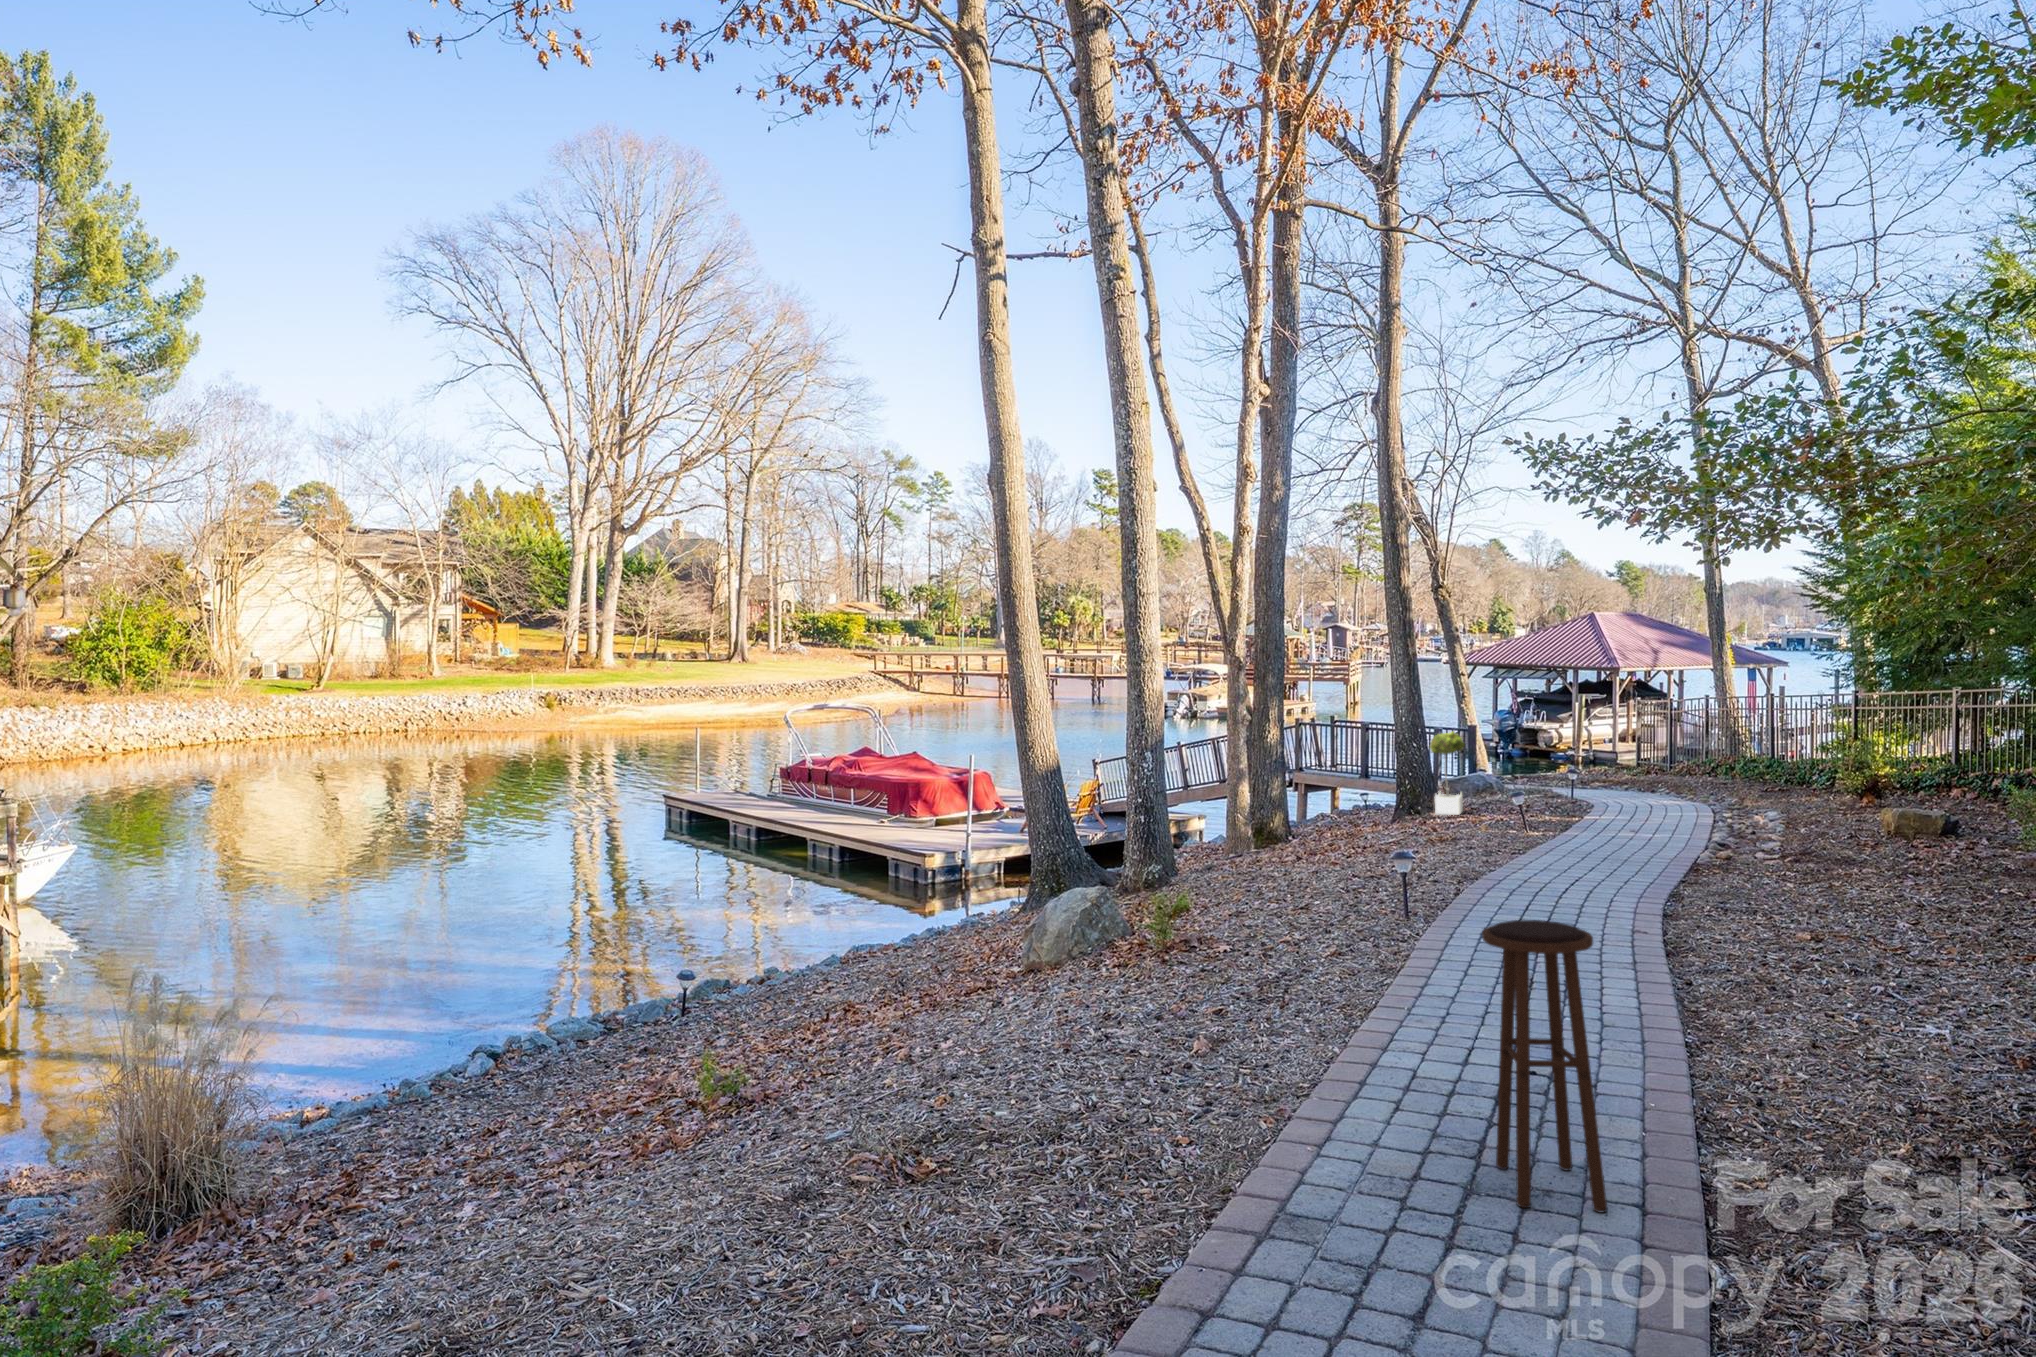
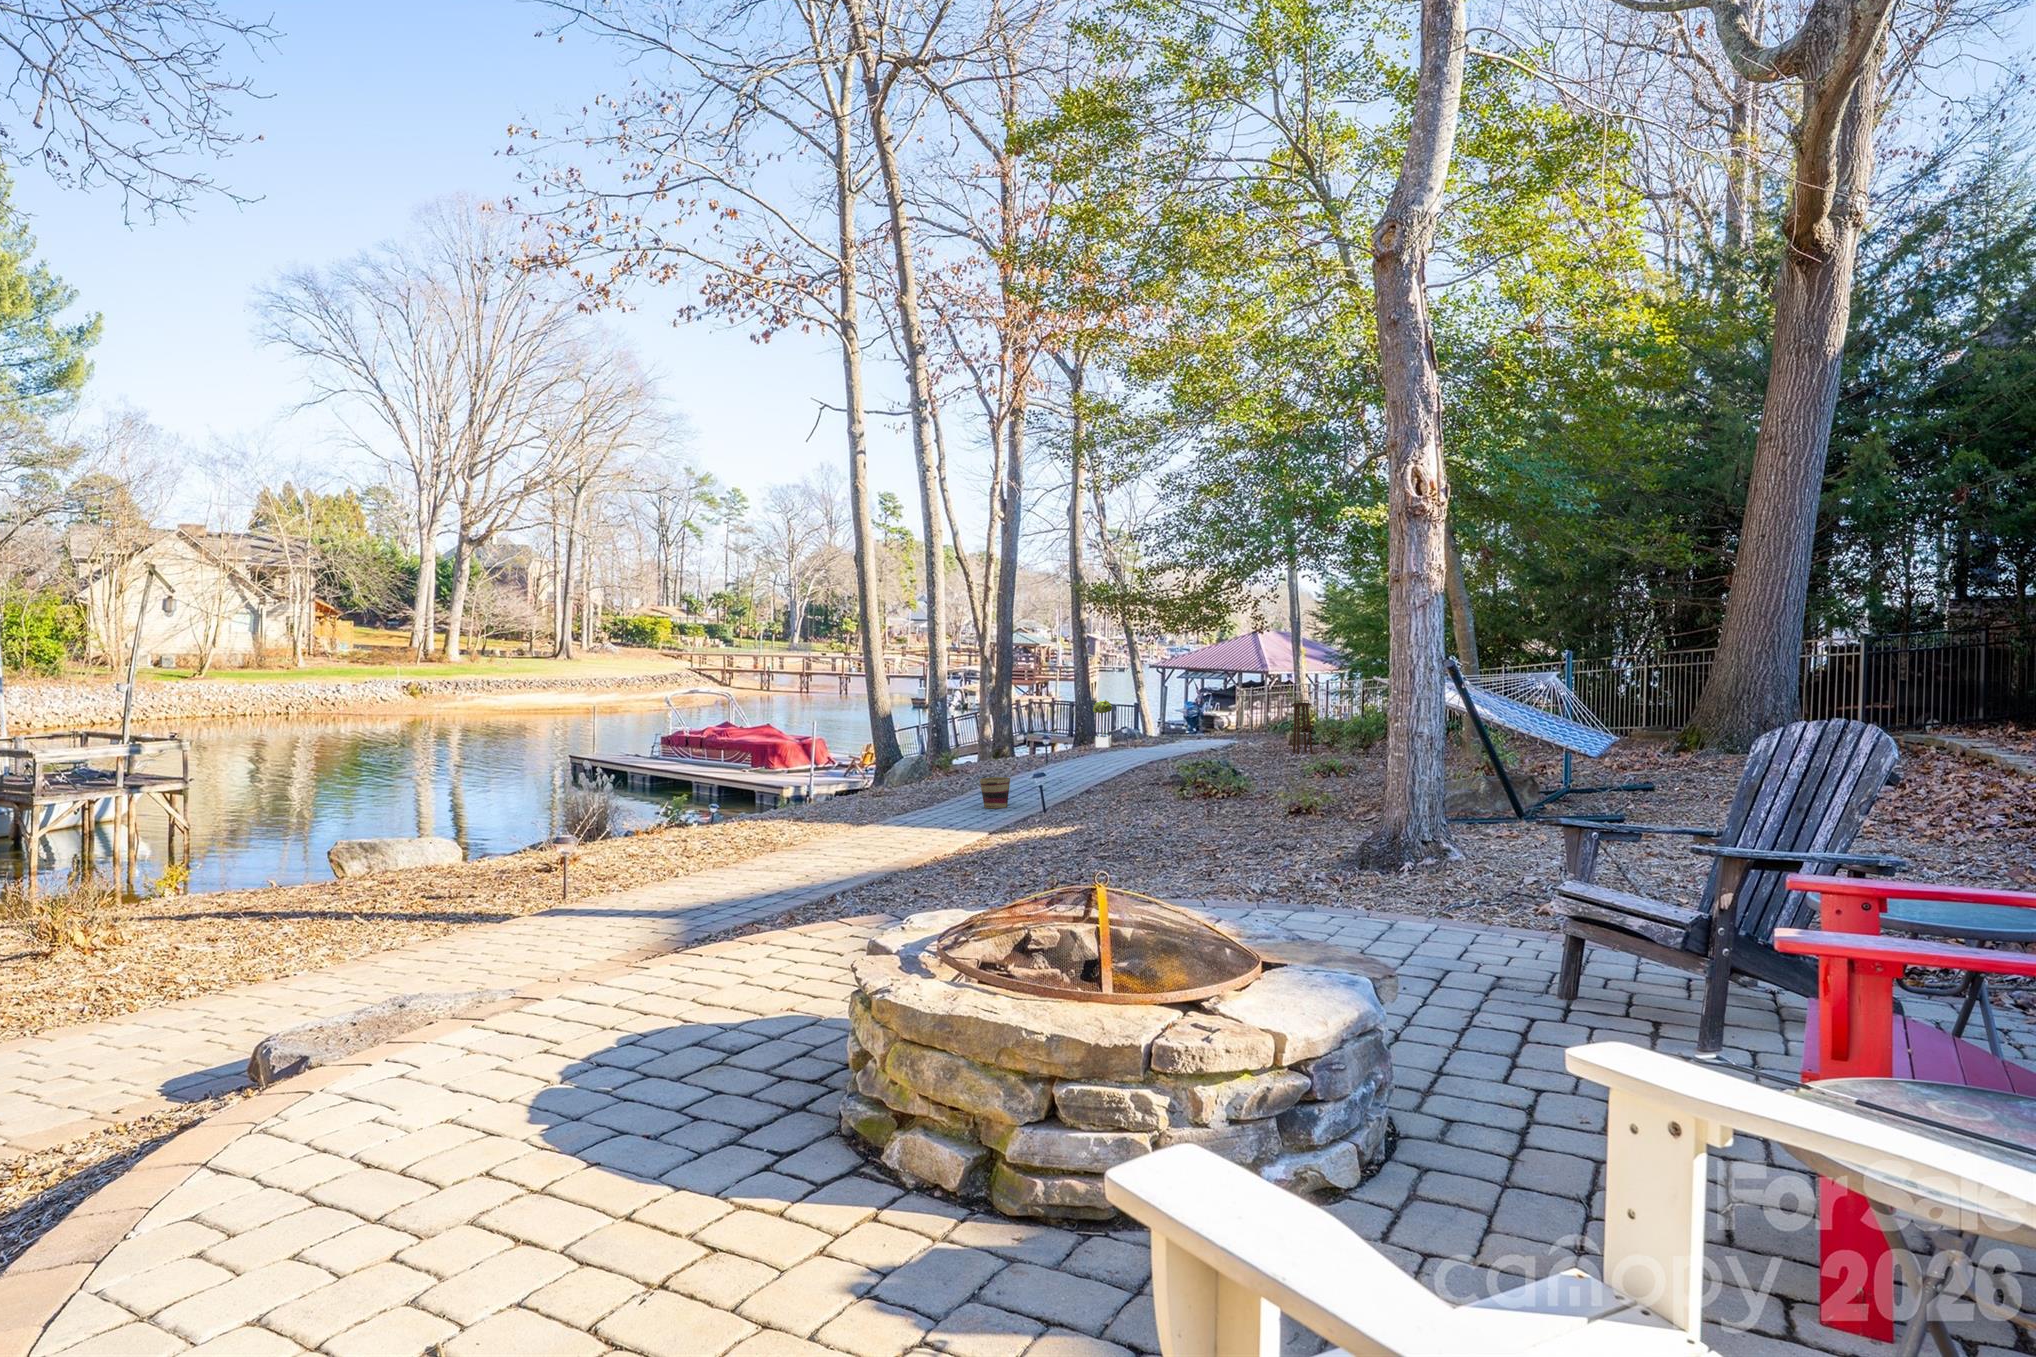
stool: present [1482,920,1607,1212] -> present [1291,703,1313,754]
basket: none [1302,1125,1424,1278] -> present [980,777,1010,809]

